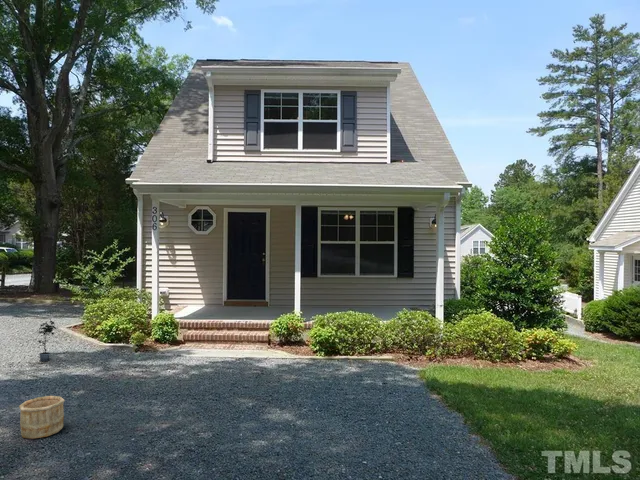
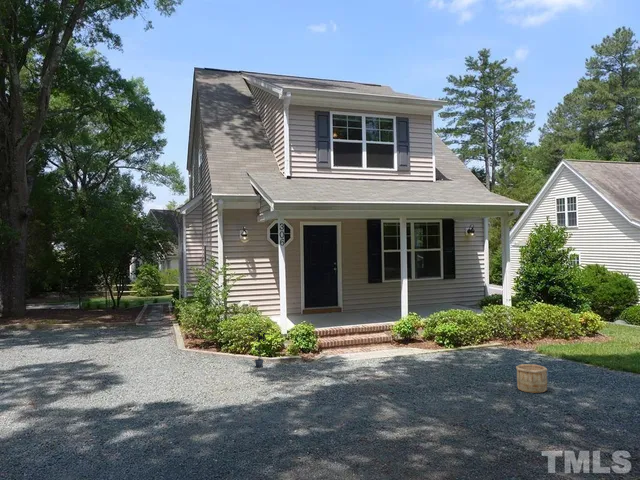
wooden bucket: present [19,396,65,439] -> present [516,364,547,393]

